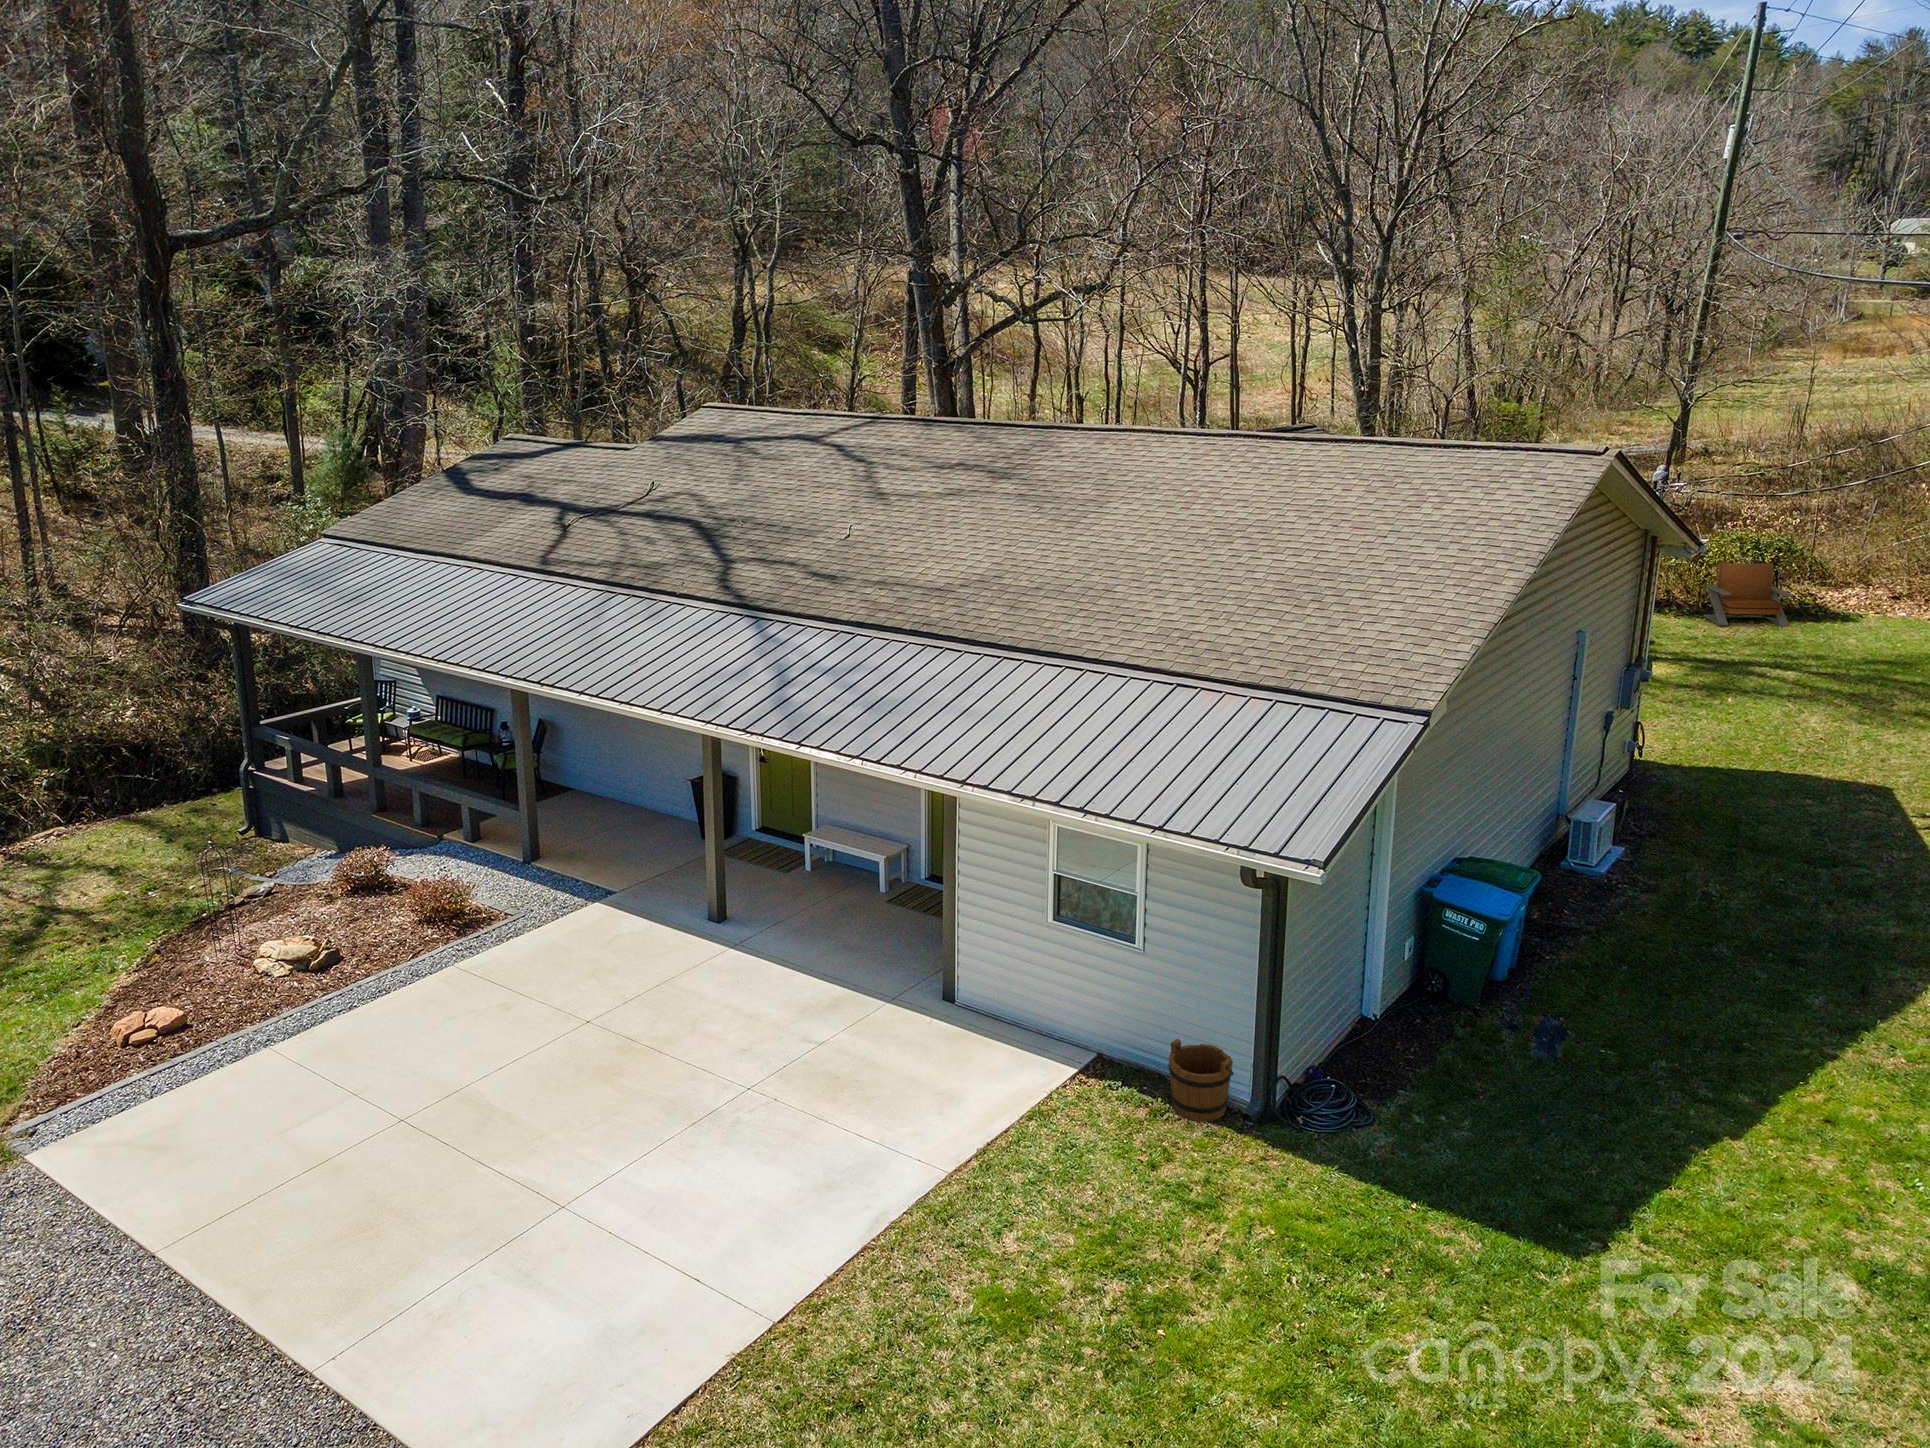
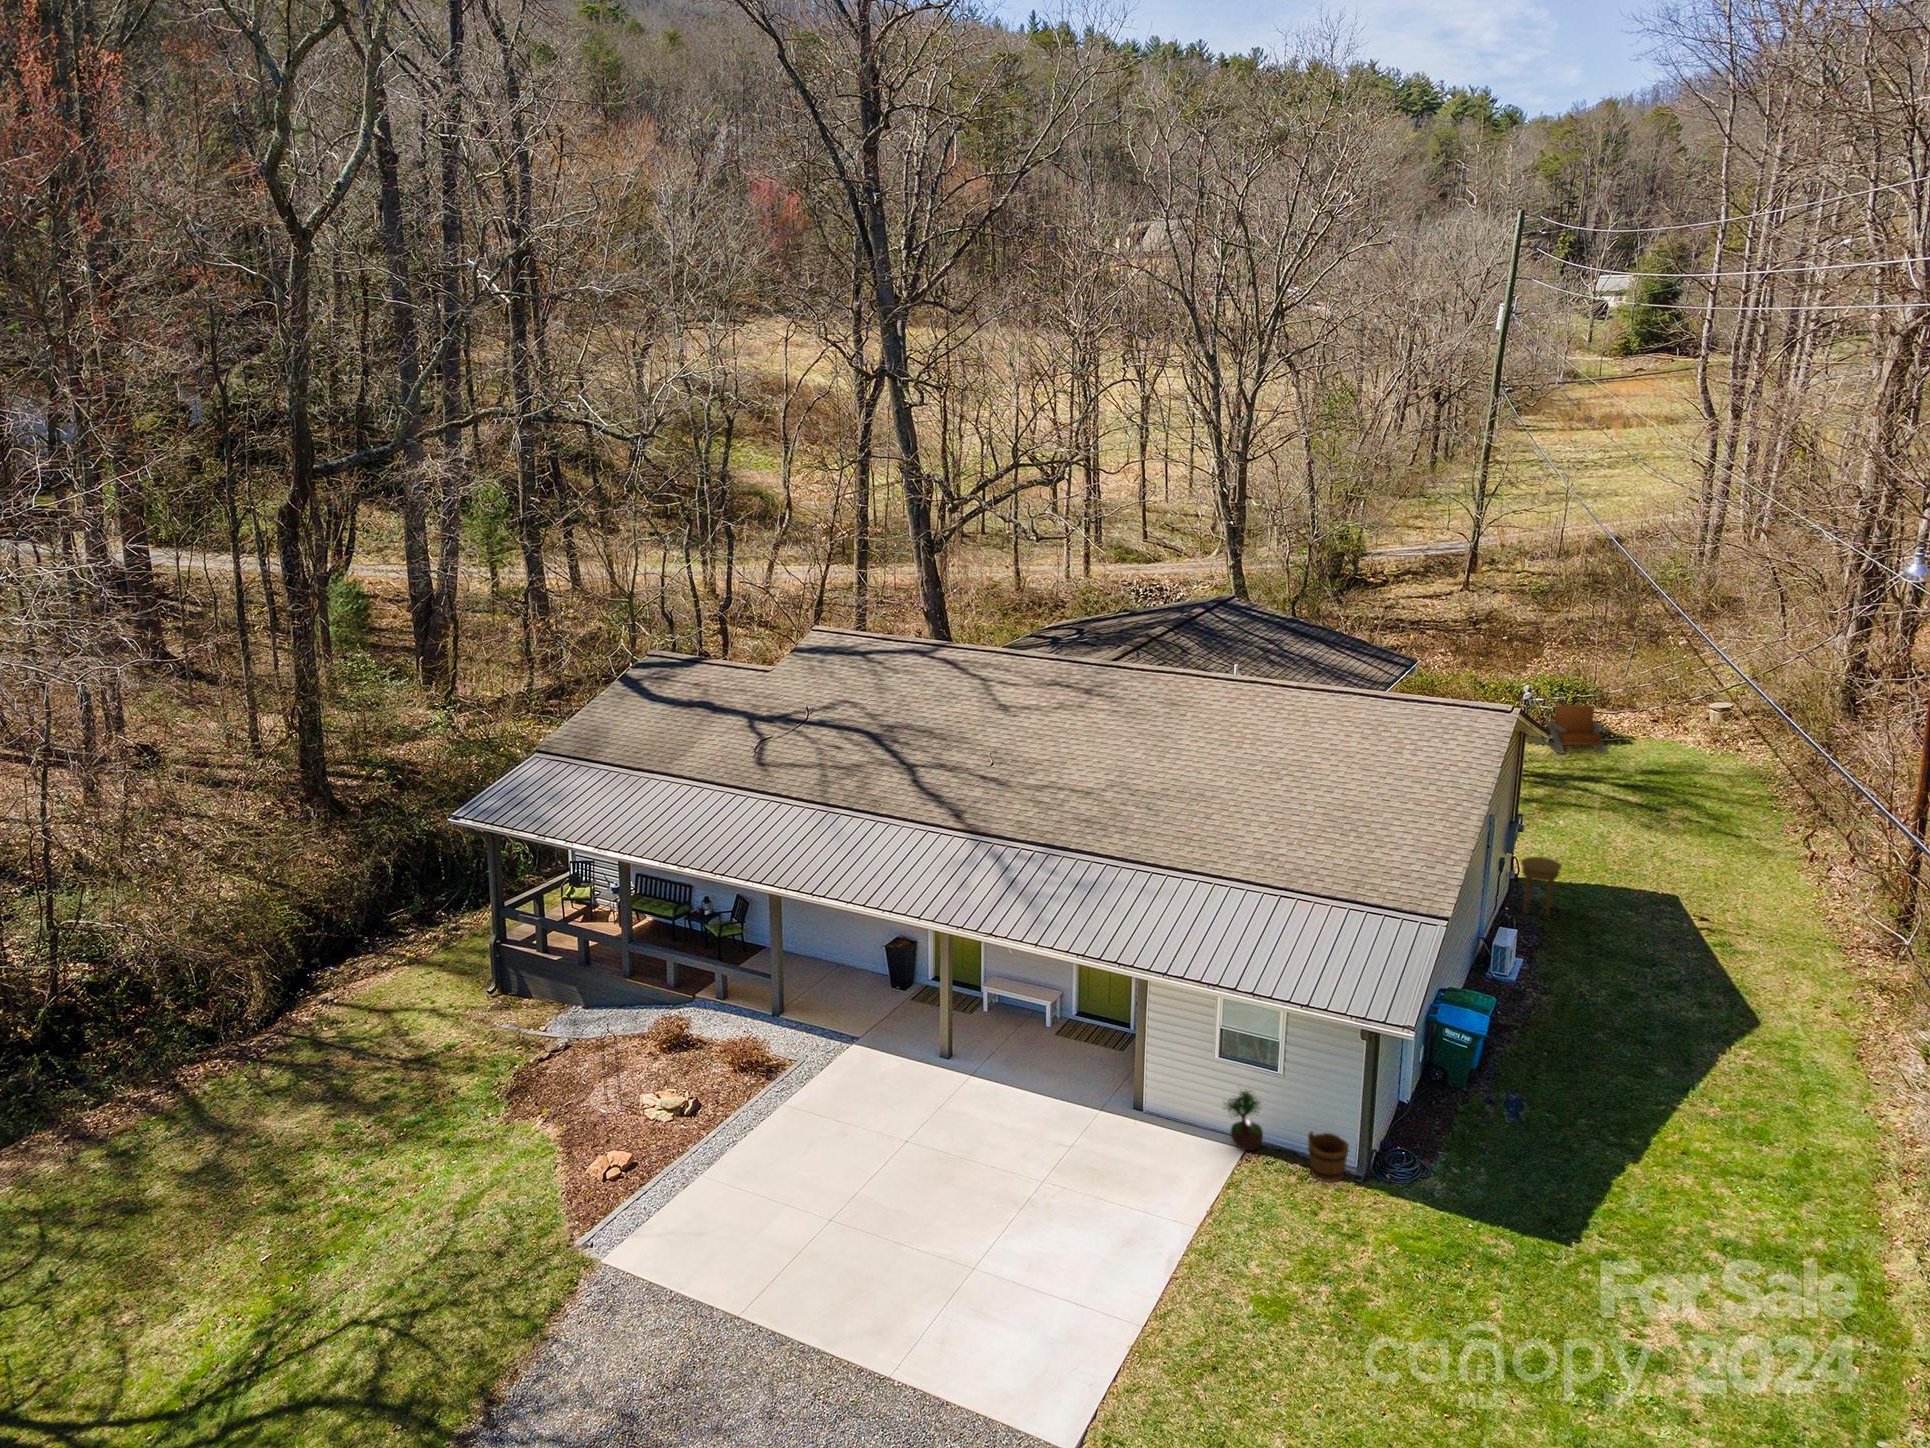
side table: none [1627,718,1688,801] -> present [1521,857,1562,916]
potted tree: none [1041,960,1112,1067] -> present [1223,1089,1263,1150]

